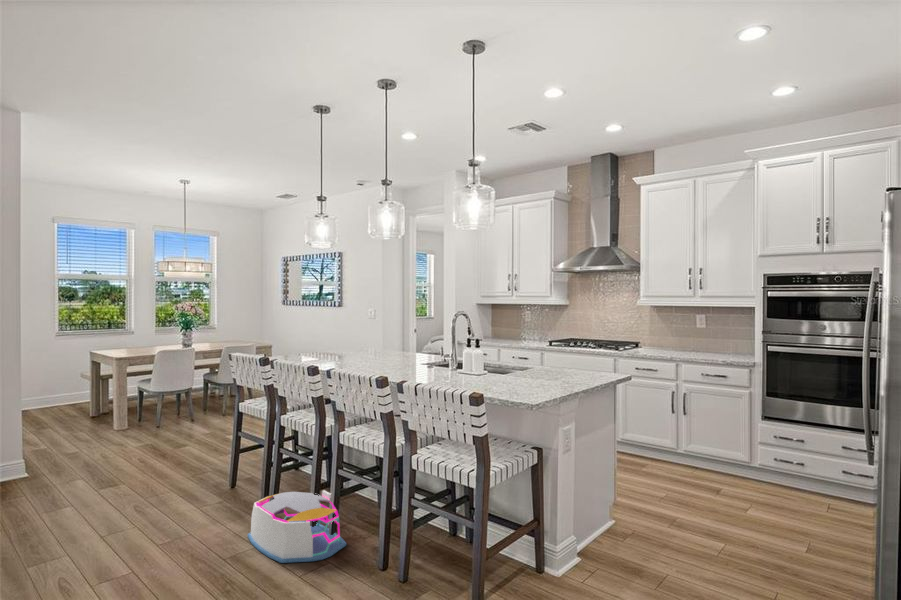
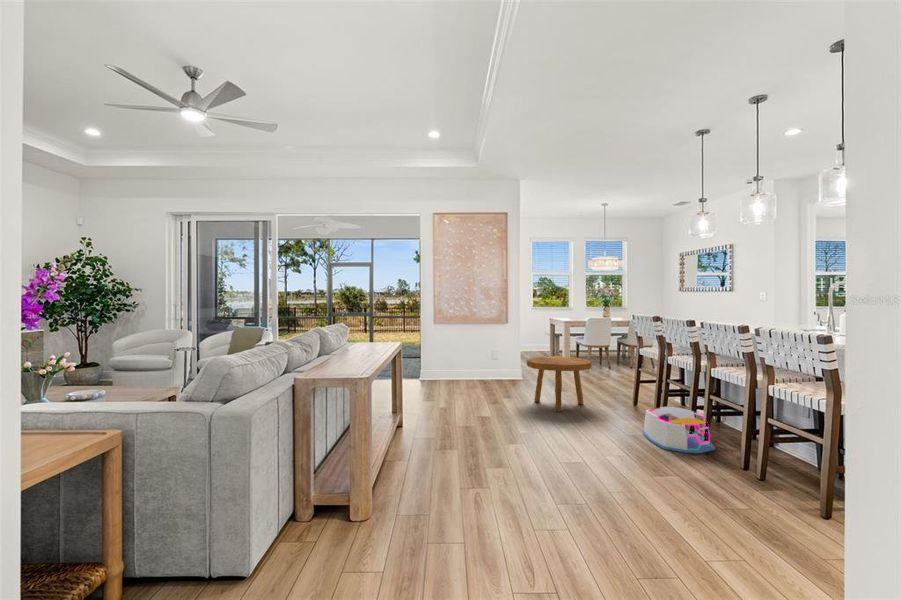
footstool: none [46,426,167,527] -> present [527,356,592,412]

